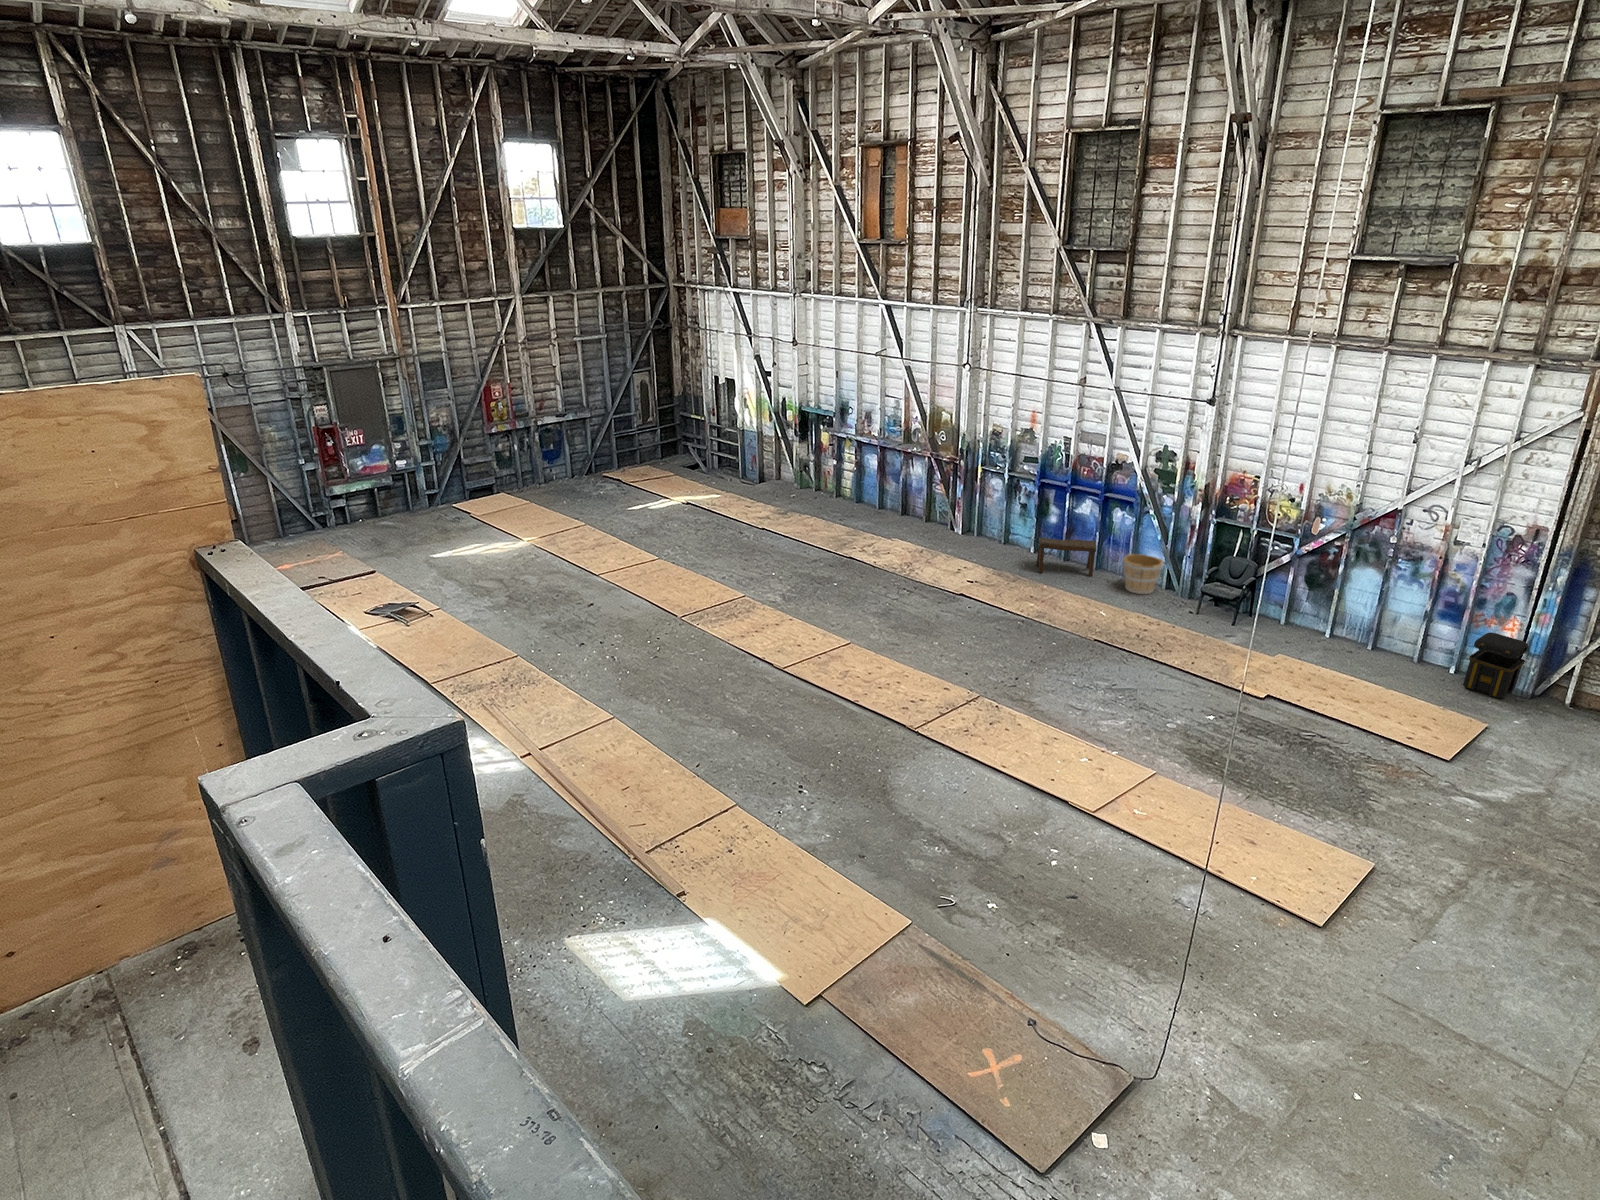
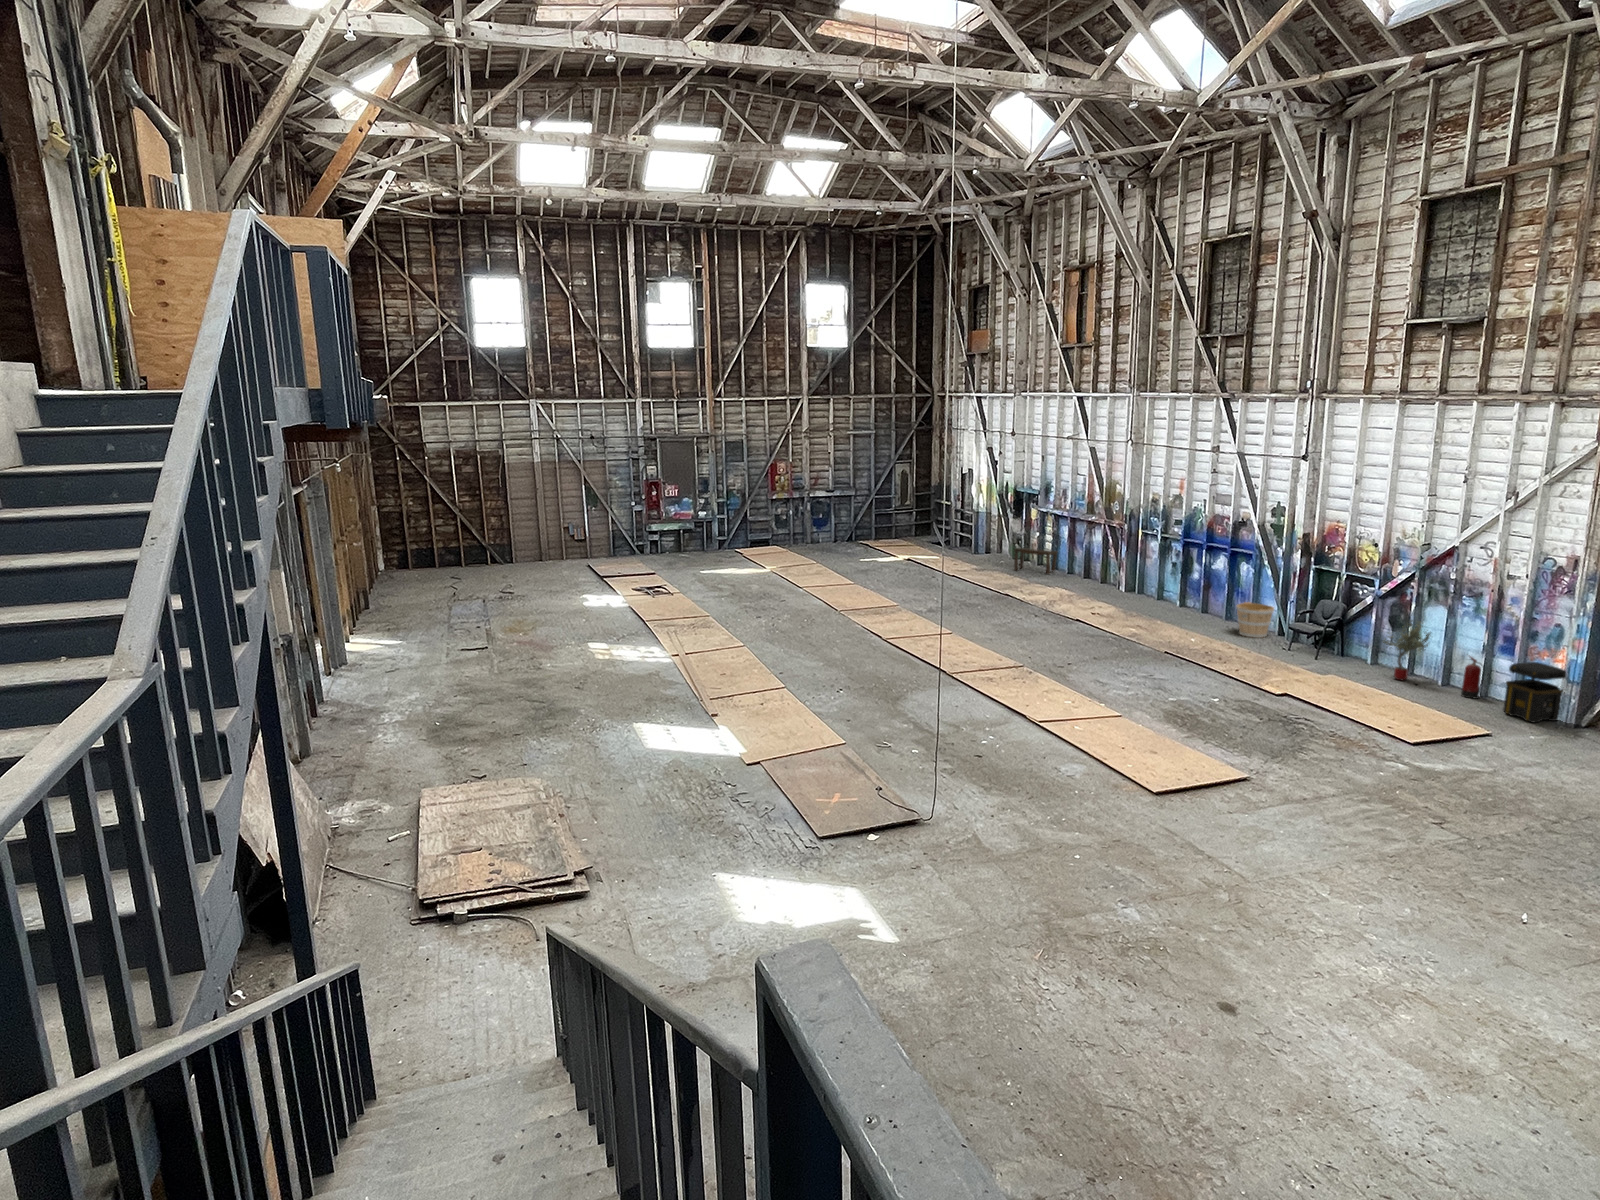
bench: present [1036,538,1096,577] -> present [1014,548,1058,575]
potted tree: none [1310,586,1372,647] -> present [1383,620,1431,680]
fire extinguisher: none [1401,622,1431,667] -> present [1461,657,1485,699]

